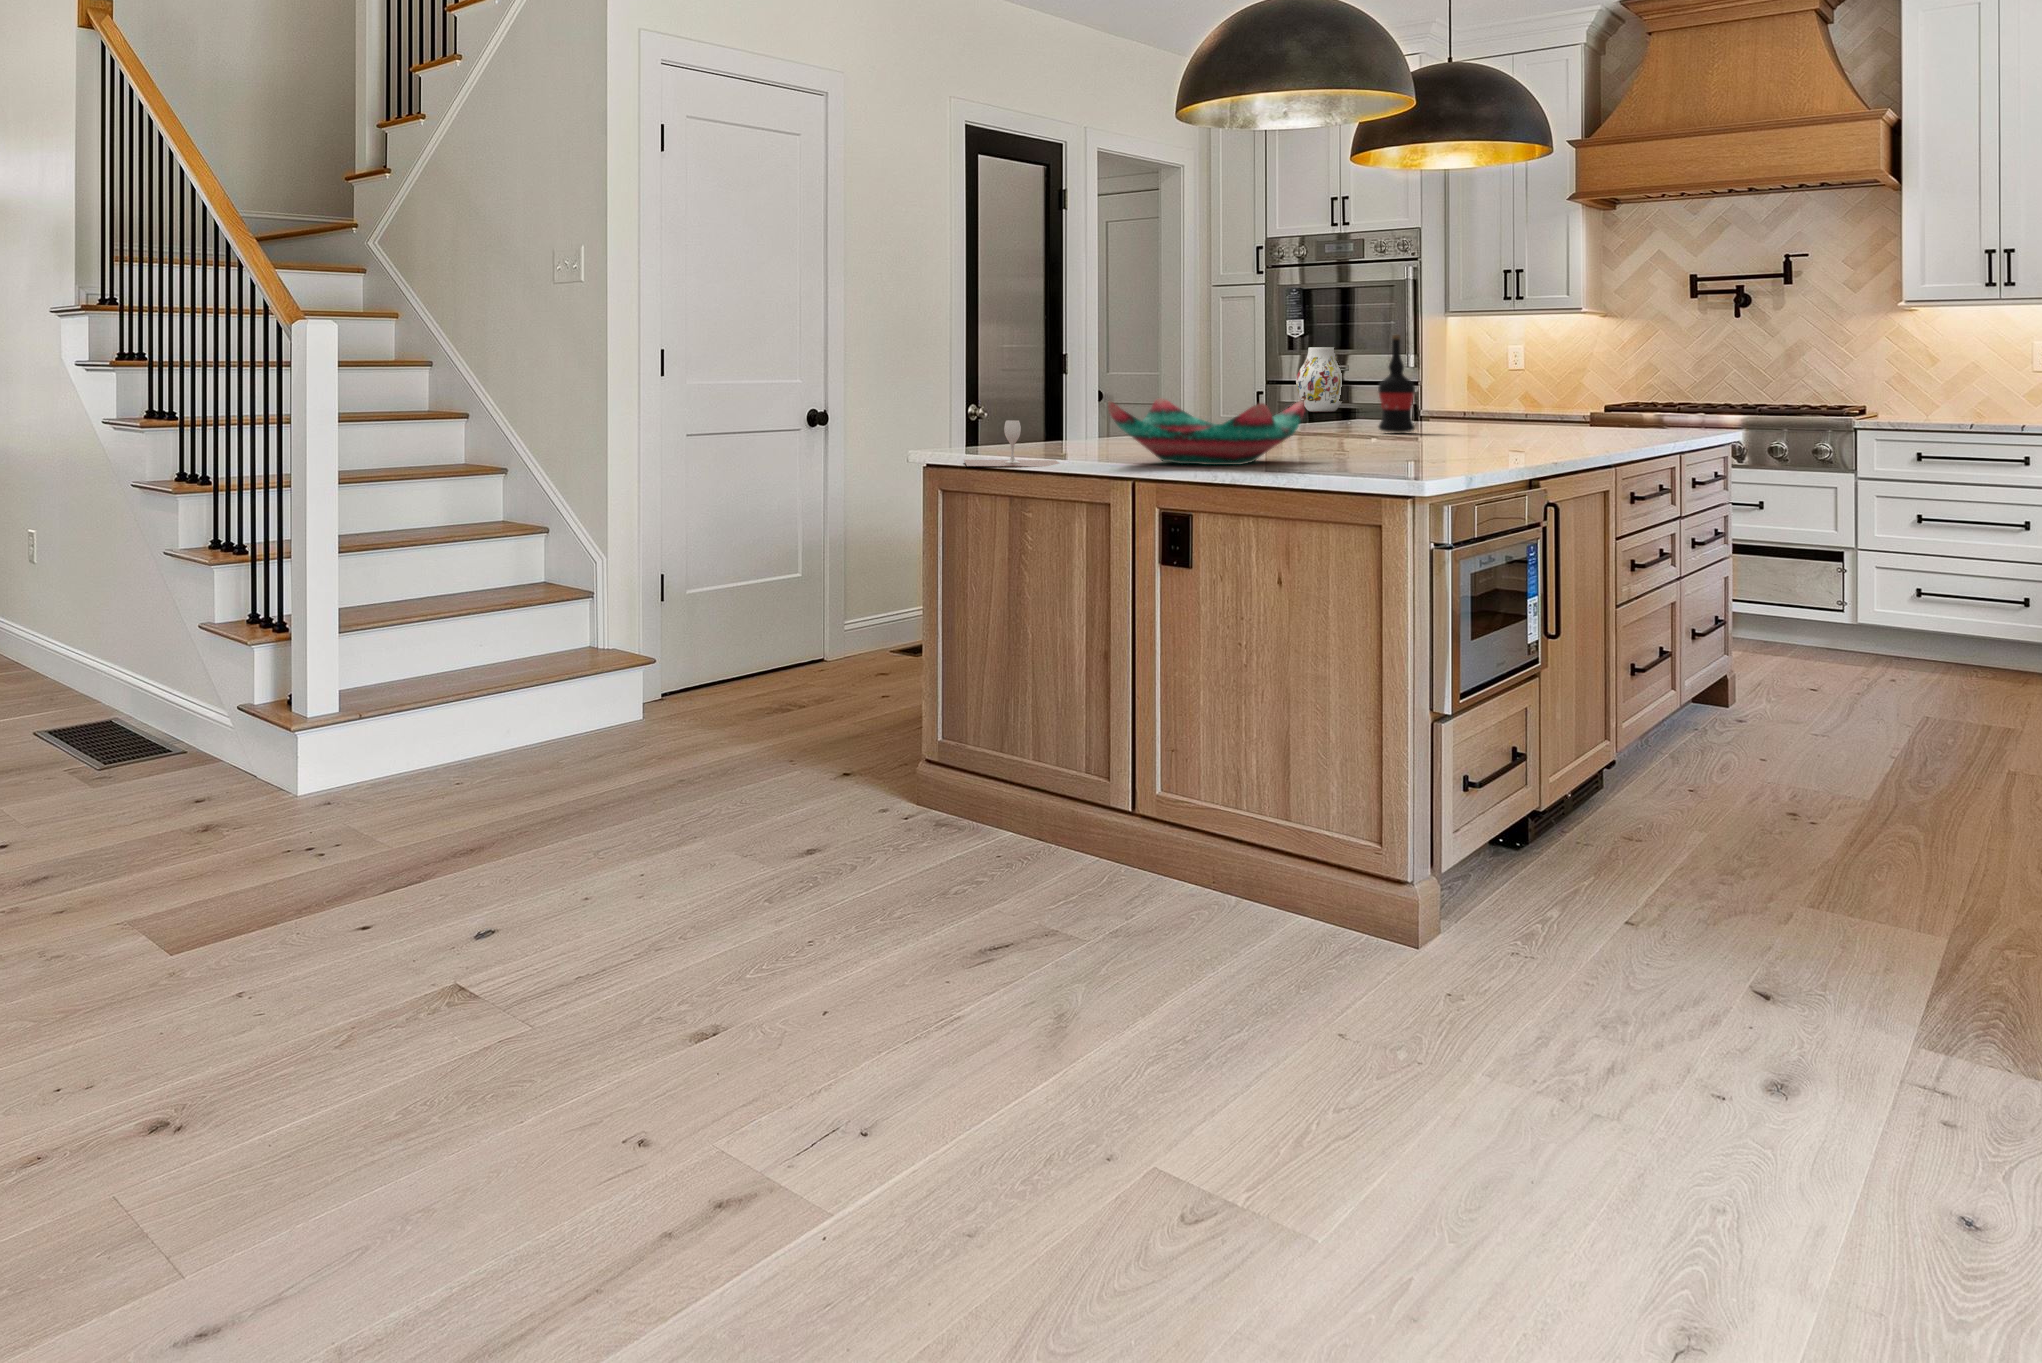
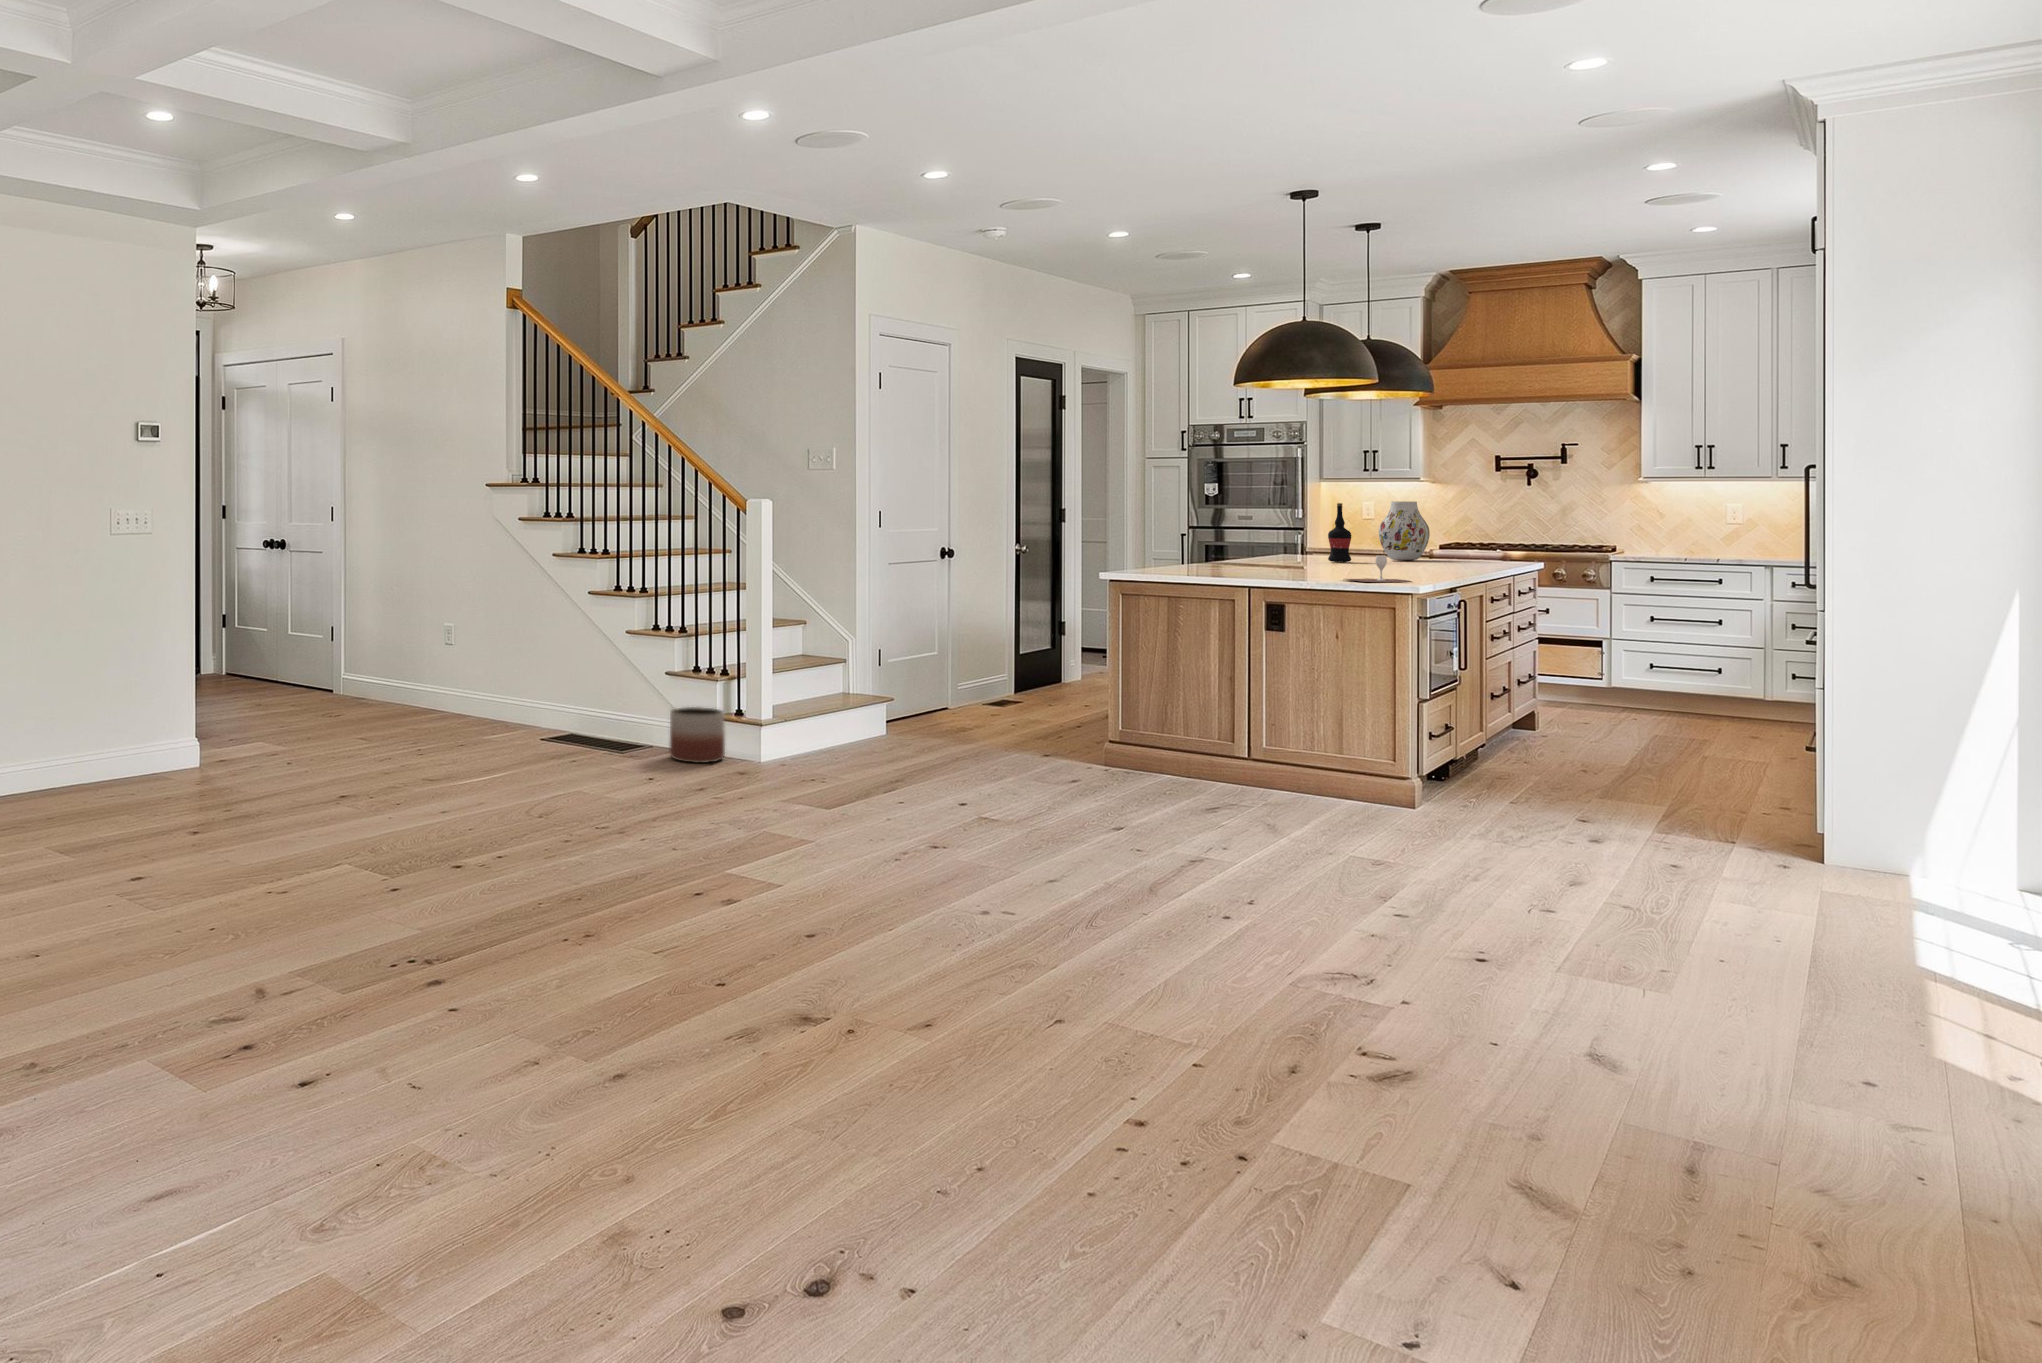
vase: present [1296,347,1342,412] -> present [1379,501,1430,560]
decorative bowl: present [1108,398,1305,465] -> none [1234,543,1334,578]
wine glass: present [964,420,1059,467] -> present [1345,555,1412,582]
planter: none [161,688,265,794] -> present [669,707,725,763]

